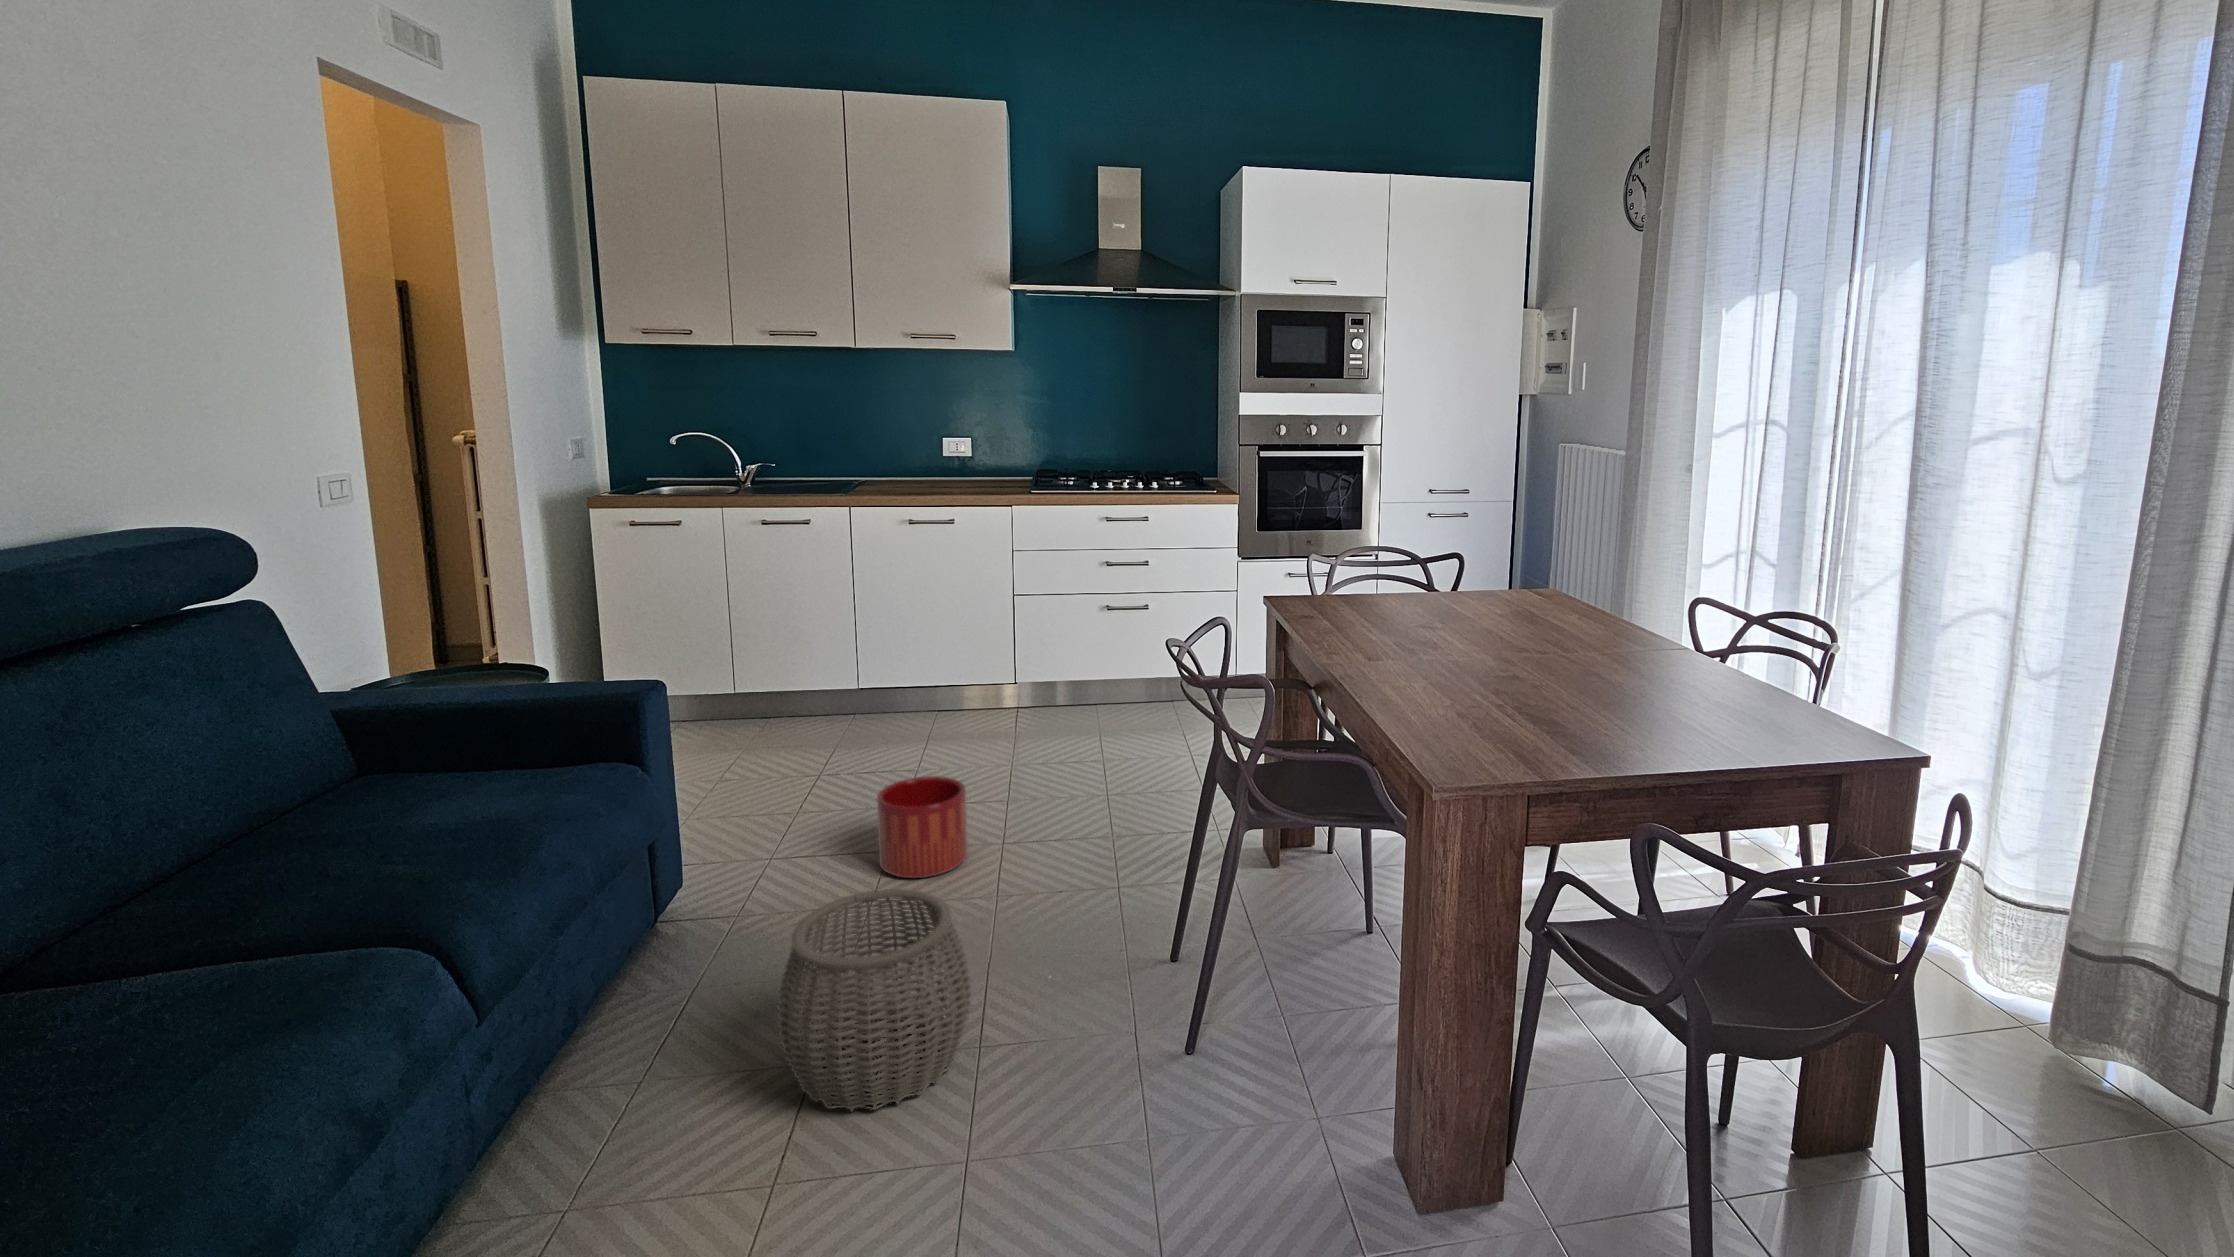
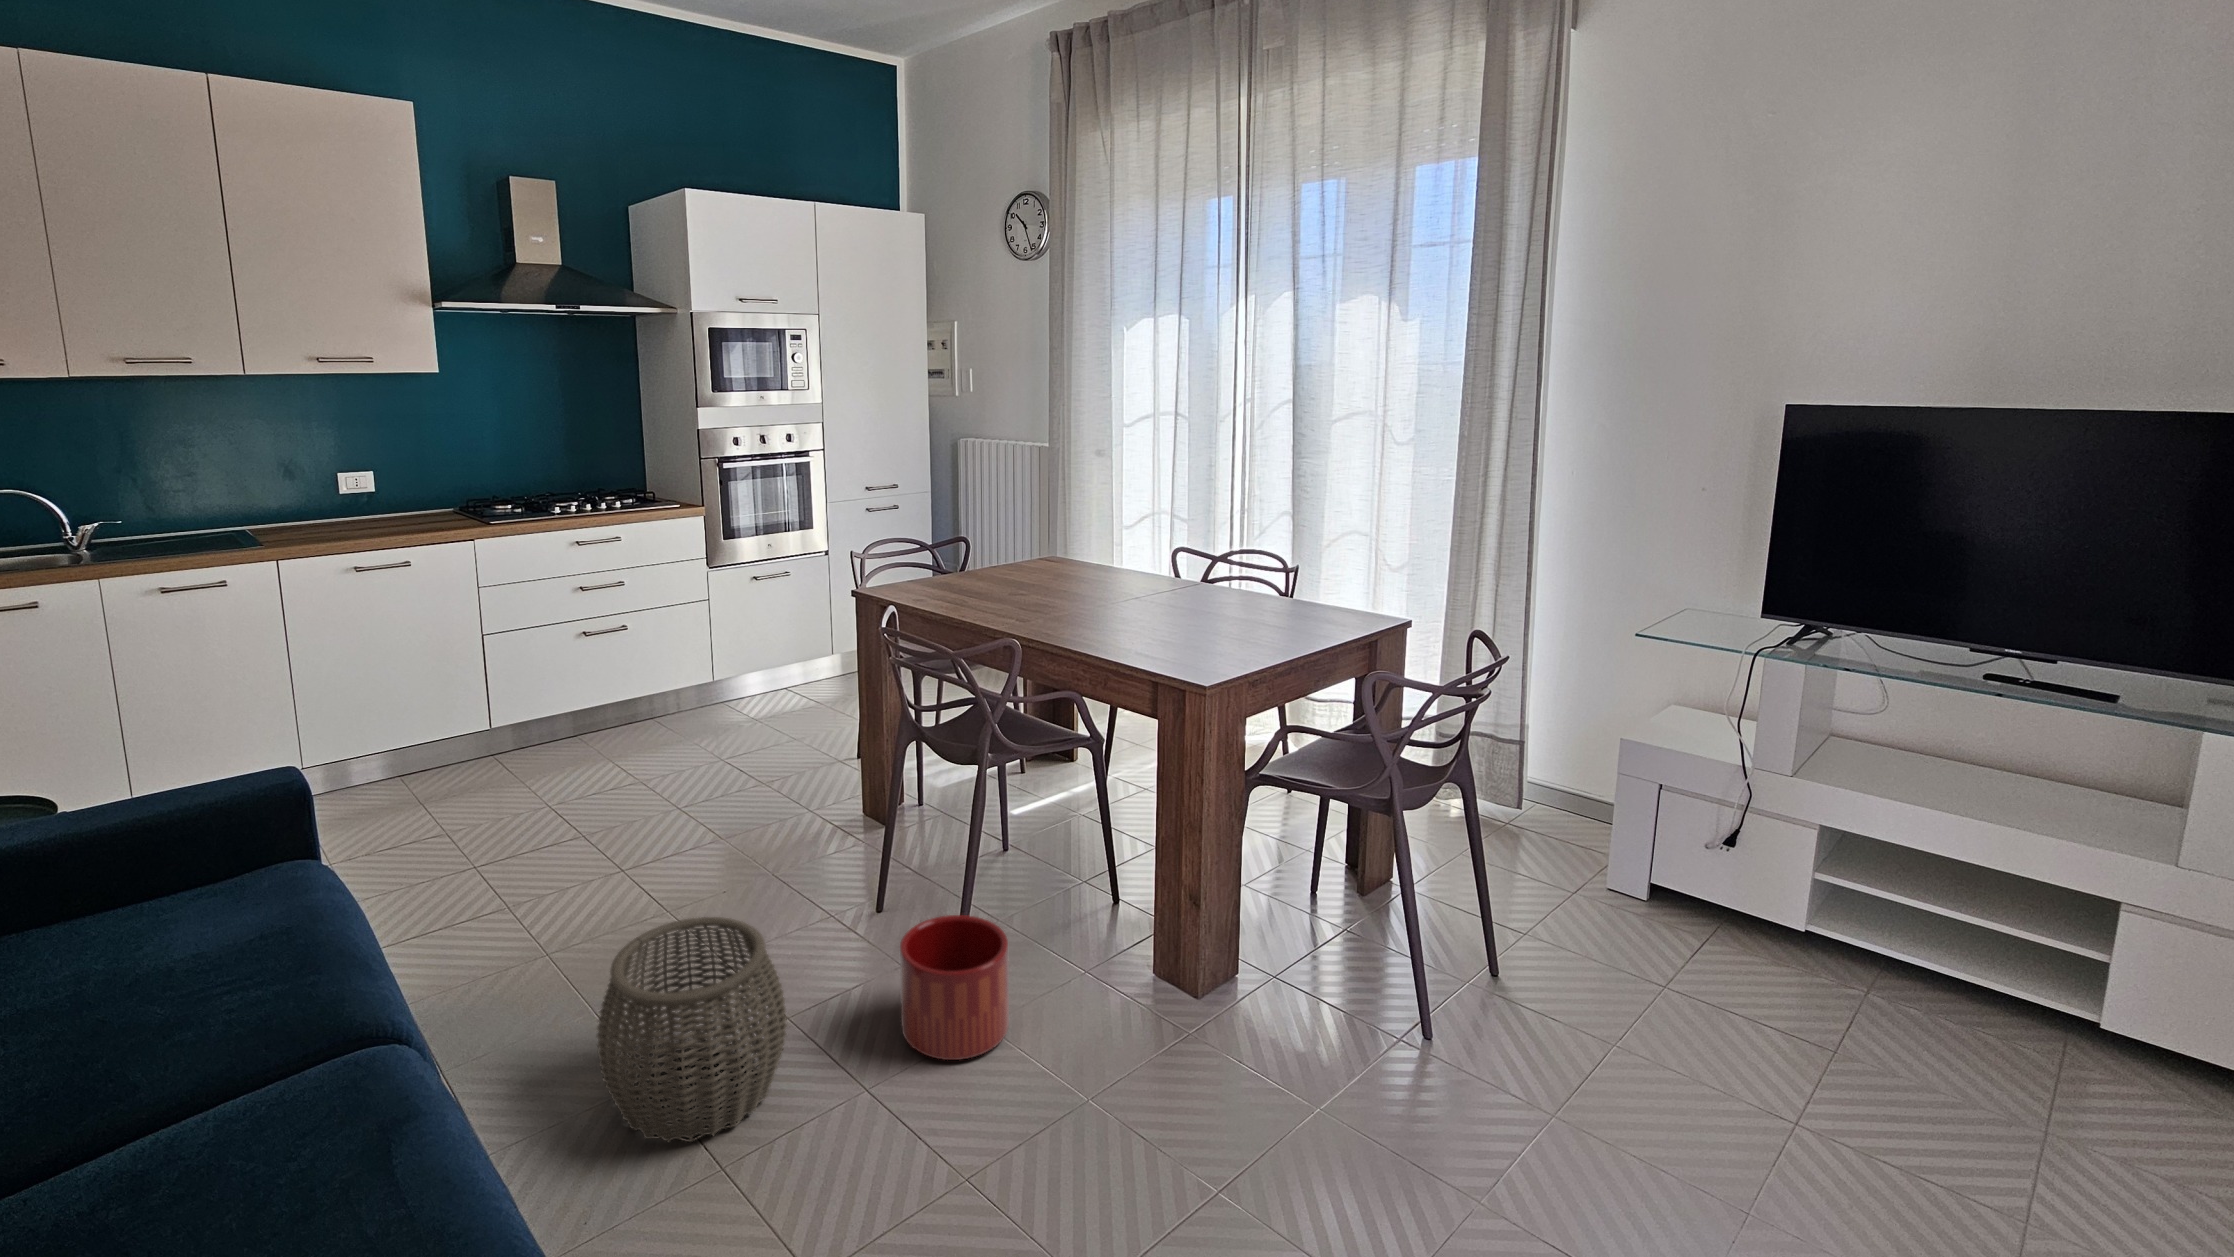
planter: present [877,776,968,878] -> present [900,915,1009,1060]

